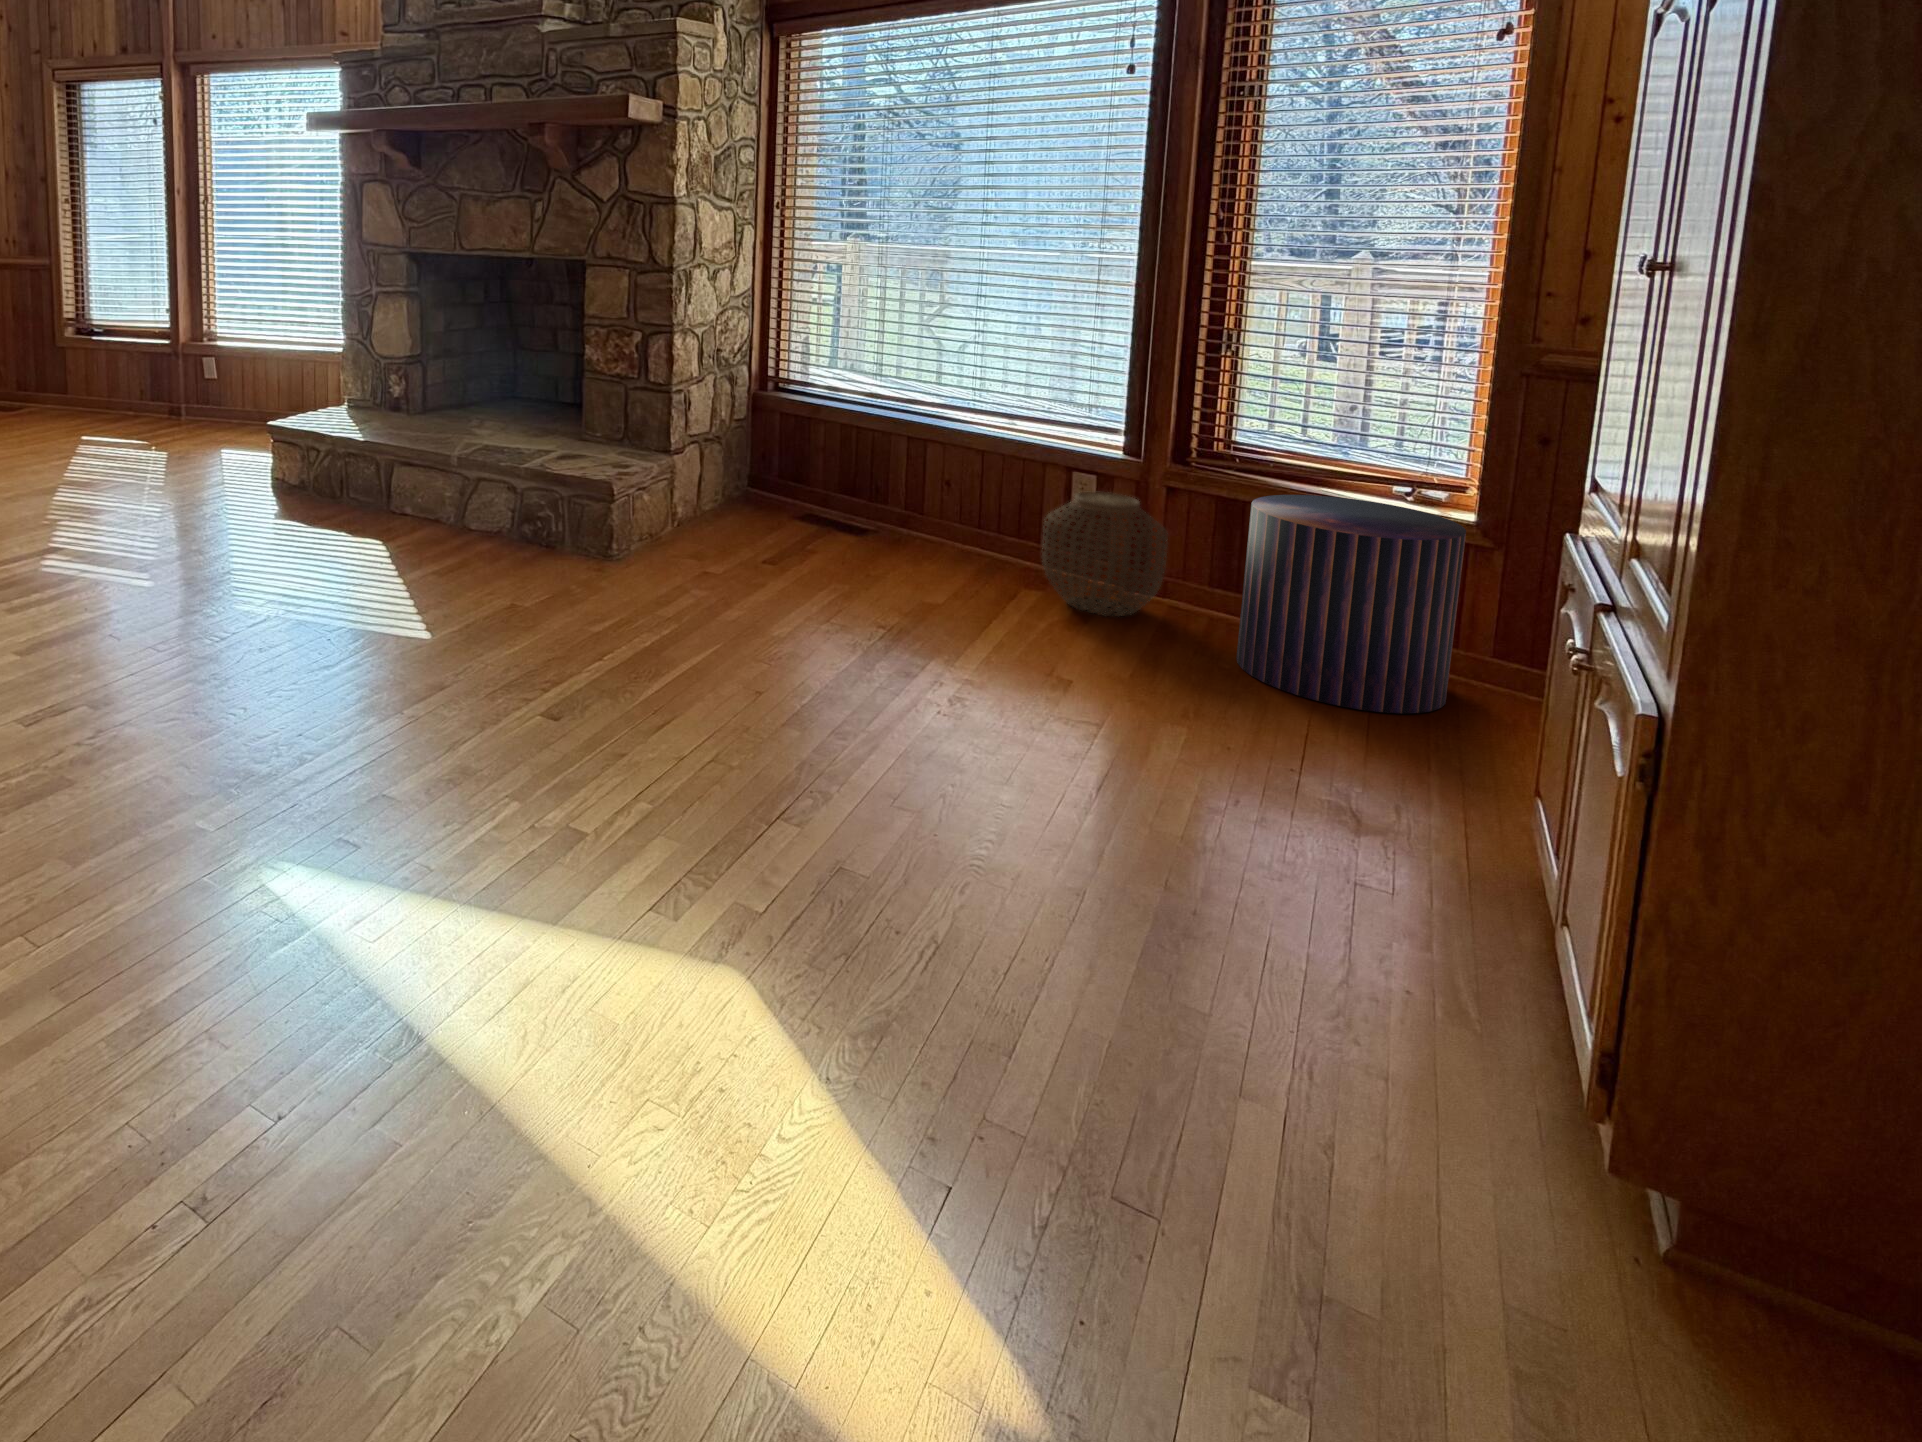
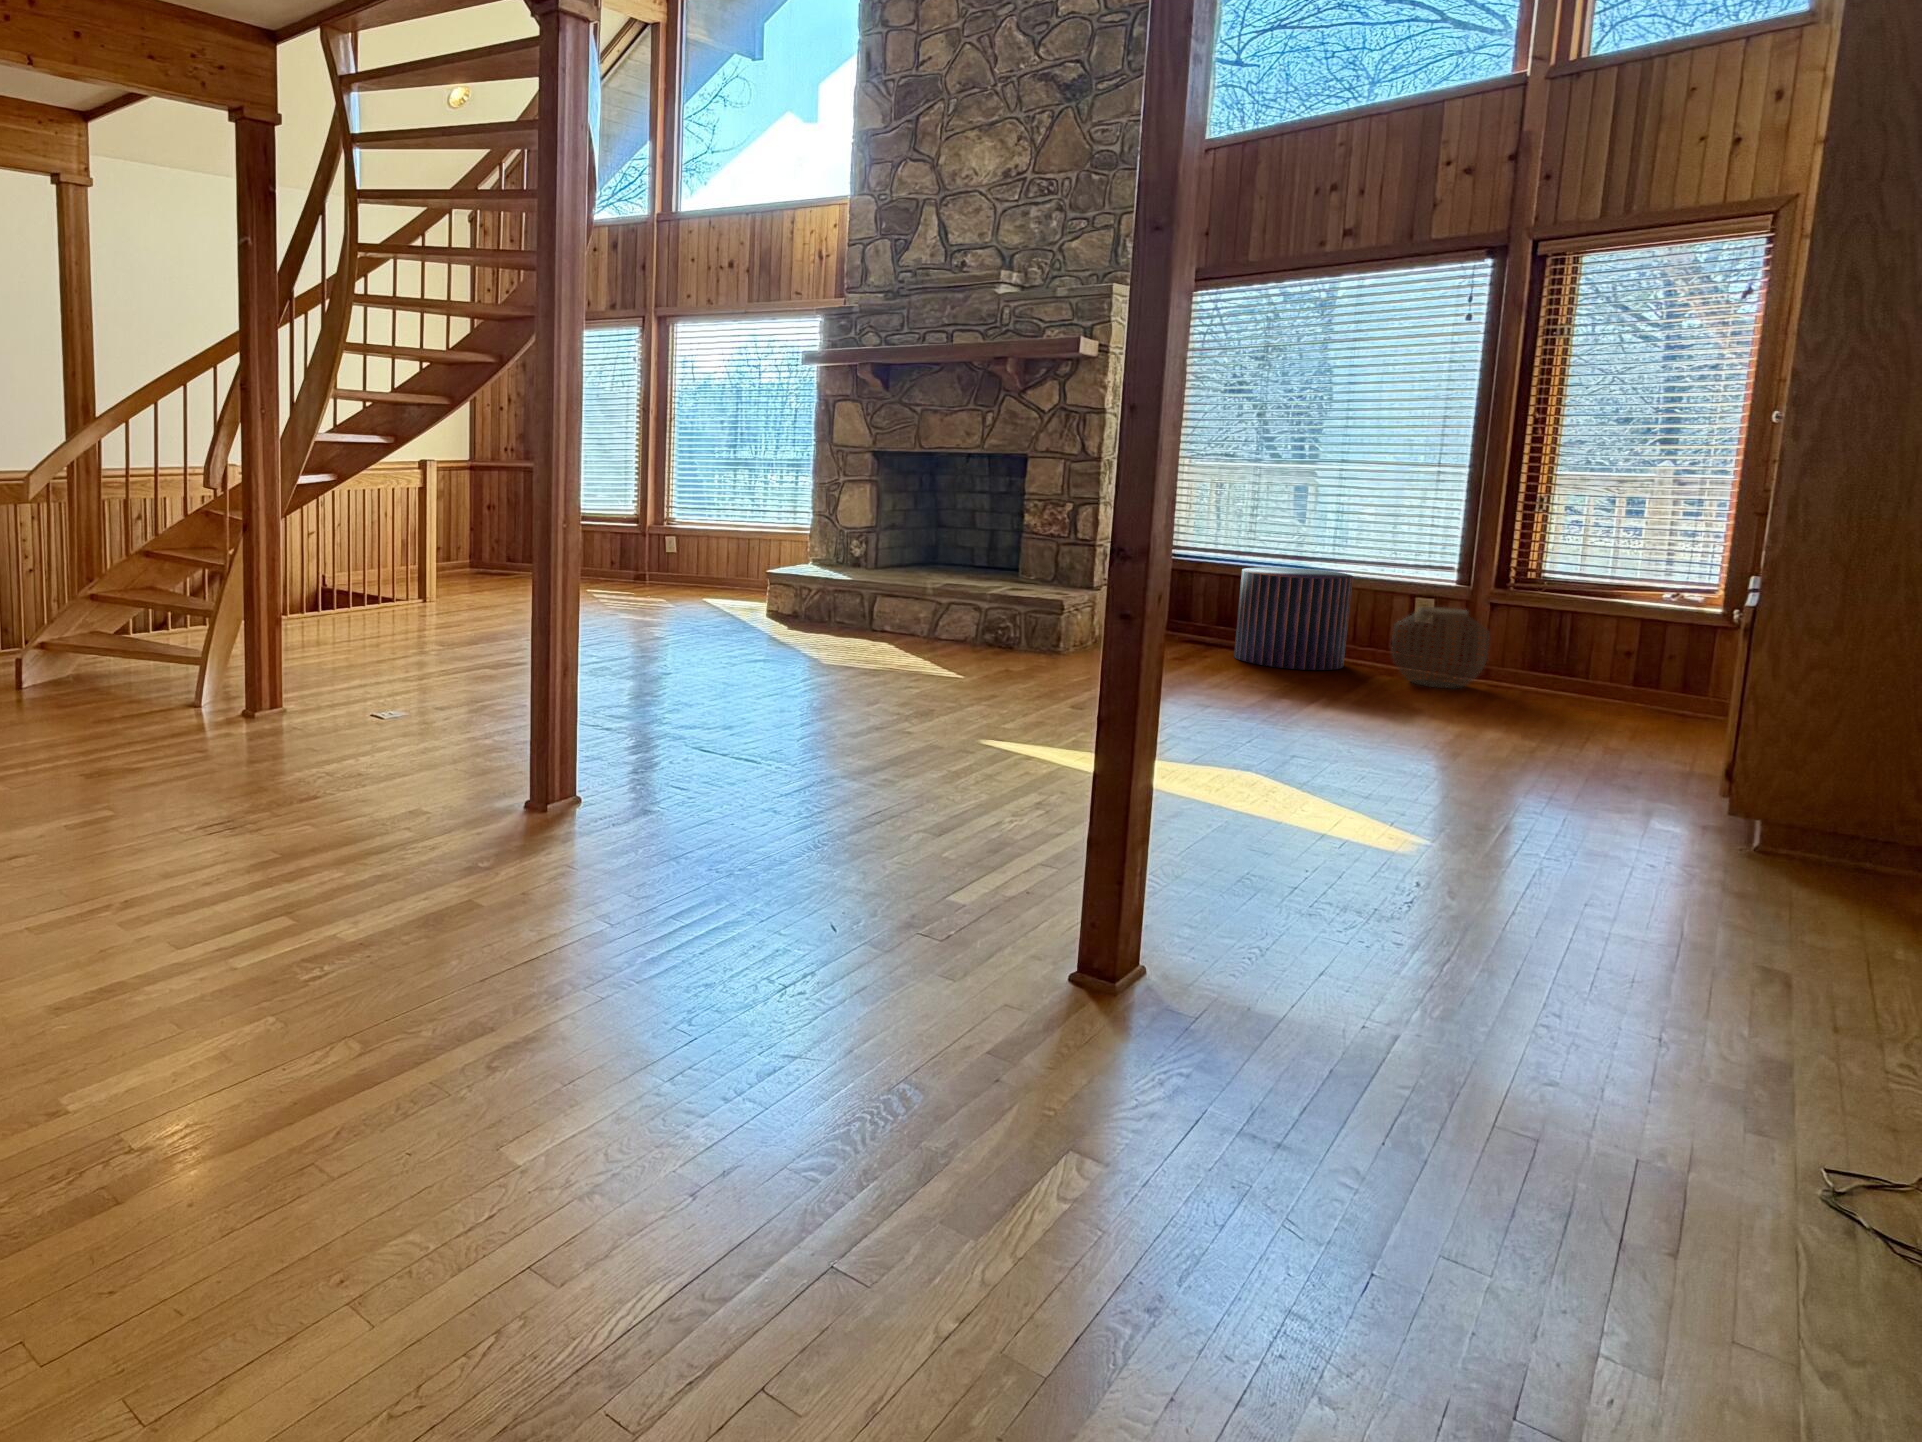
pouf: present [1236,495,1466,713] -> present [1234,567,1353,670]

